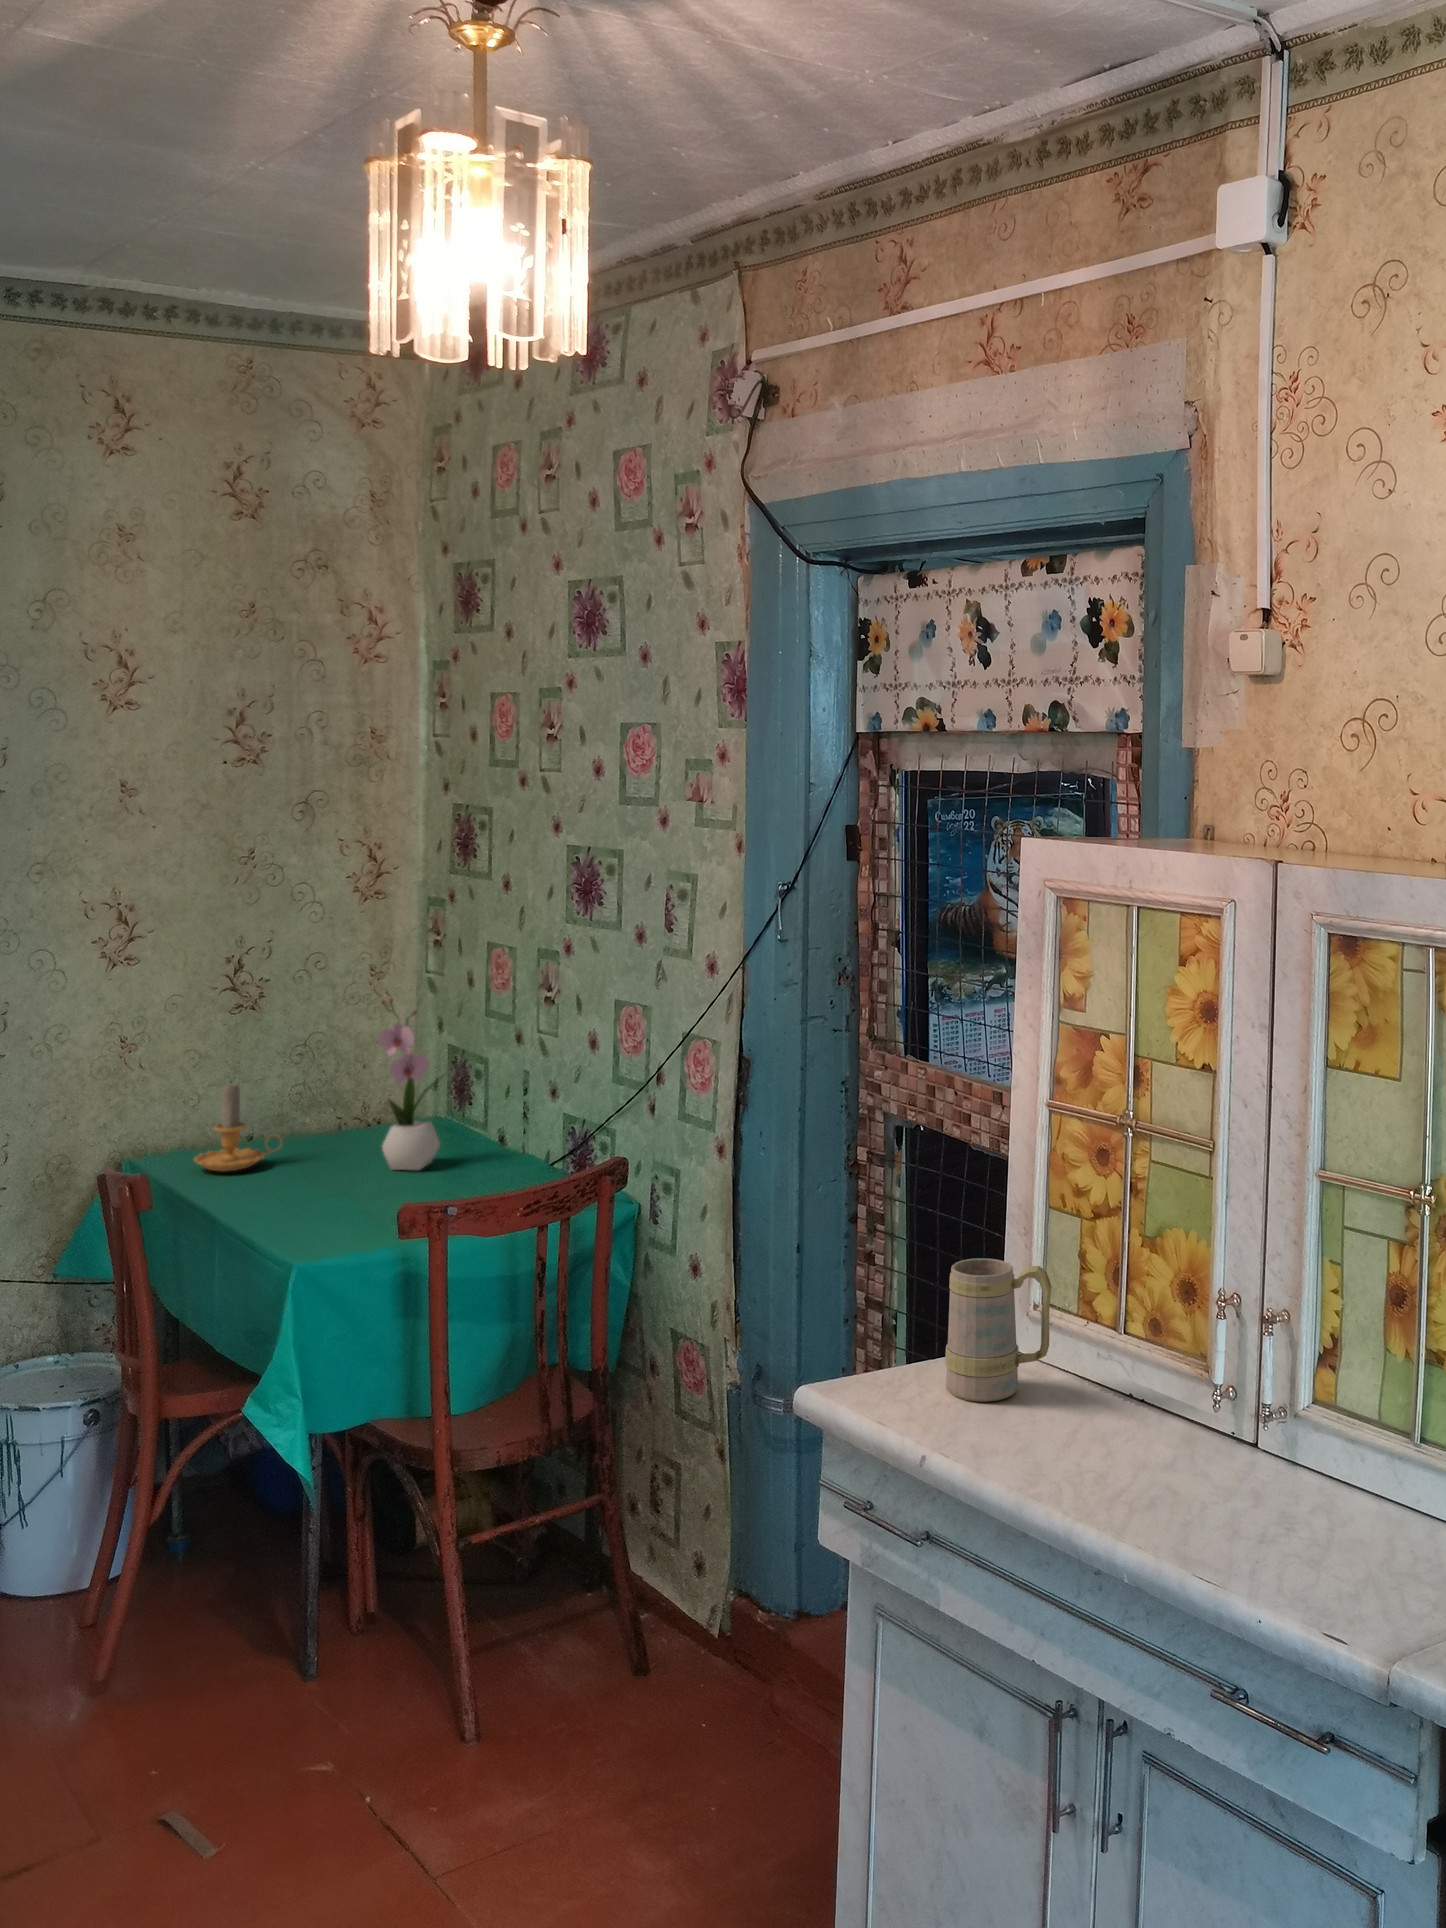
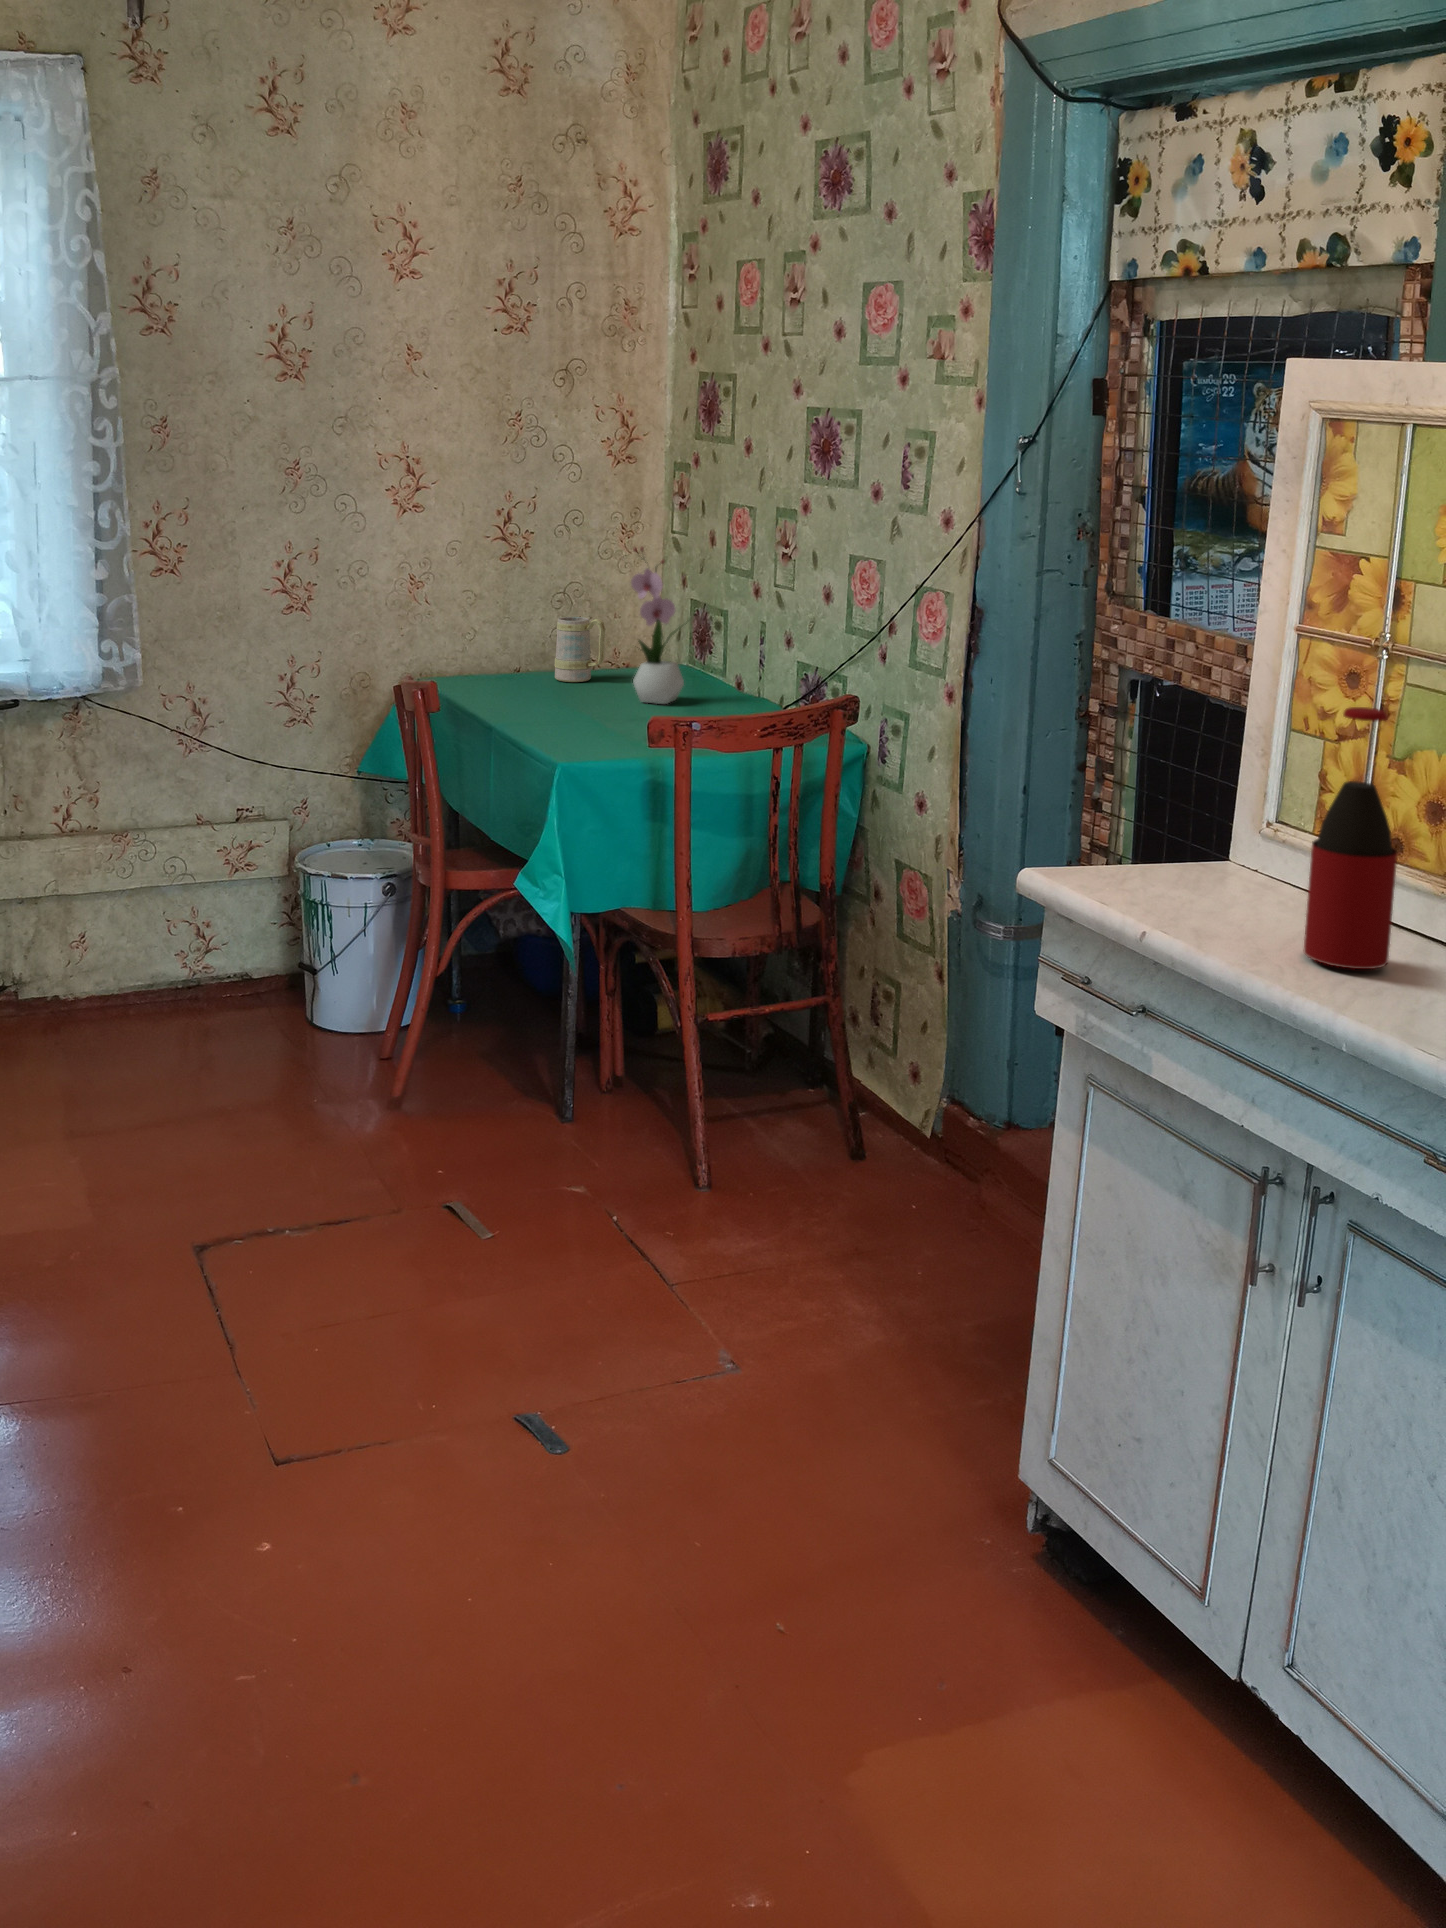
candle: present [194,1083,274,1172] -> none [473,613,547,693]
bottle: none [1079,1201,1158,1482] -> present [1304,707,1397,969]
mug: present [945,1258,1051,1402] -> present [554,617,606,682]

